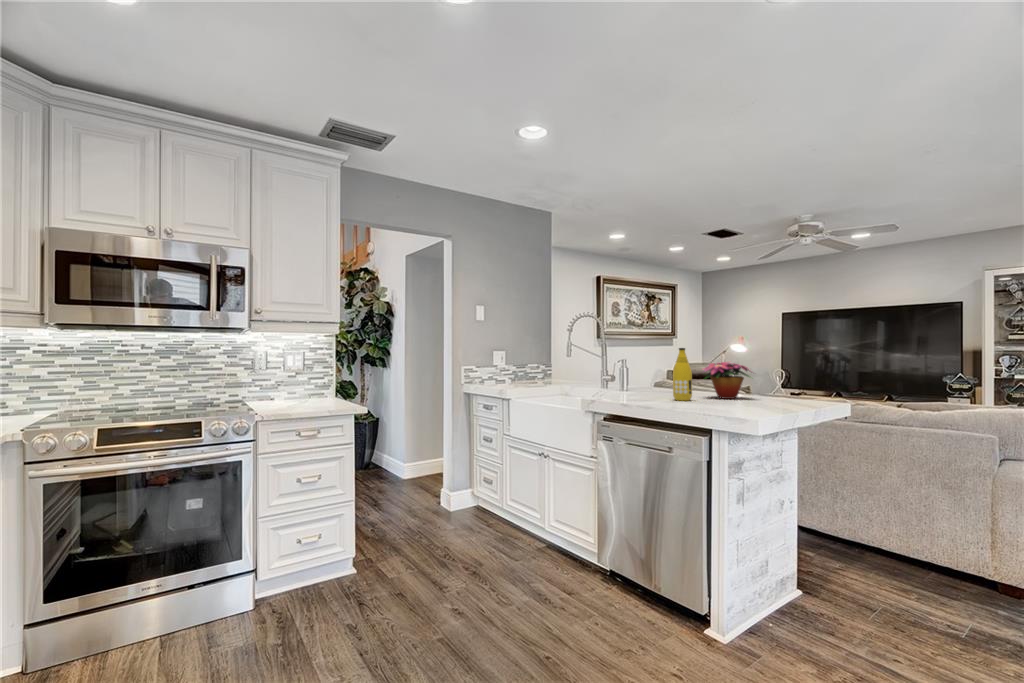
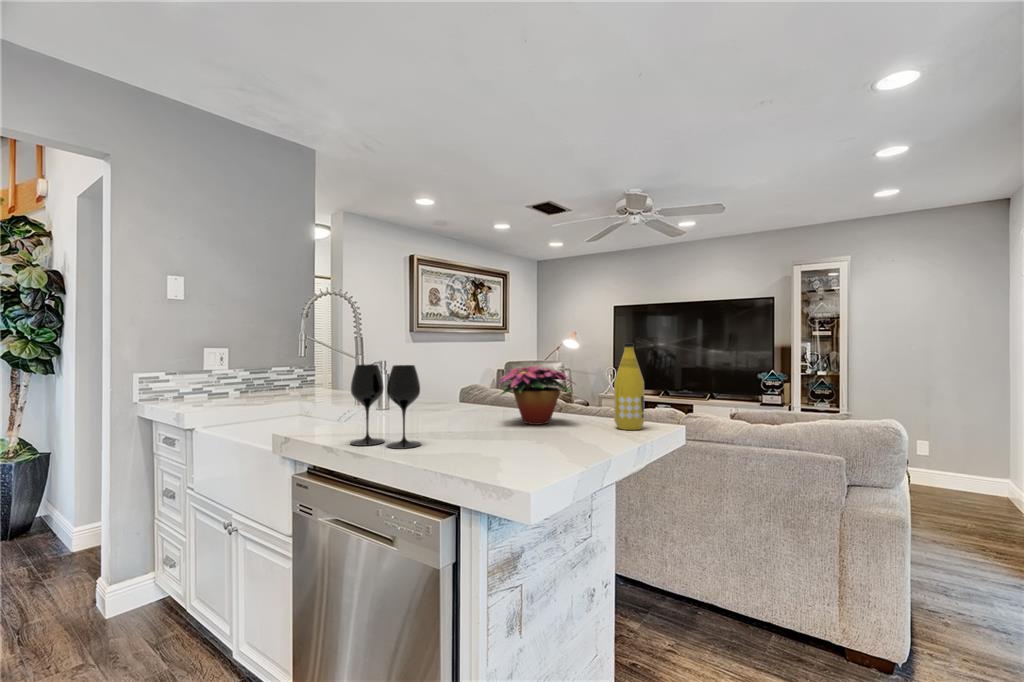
bottle: present [673,348,692,401] -> present [614,344,644,430]
wine glass: none [622,359,664,404] -> present [350,364,421,449]

